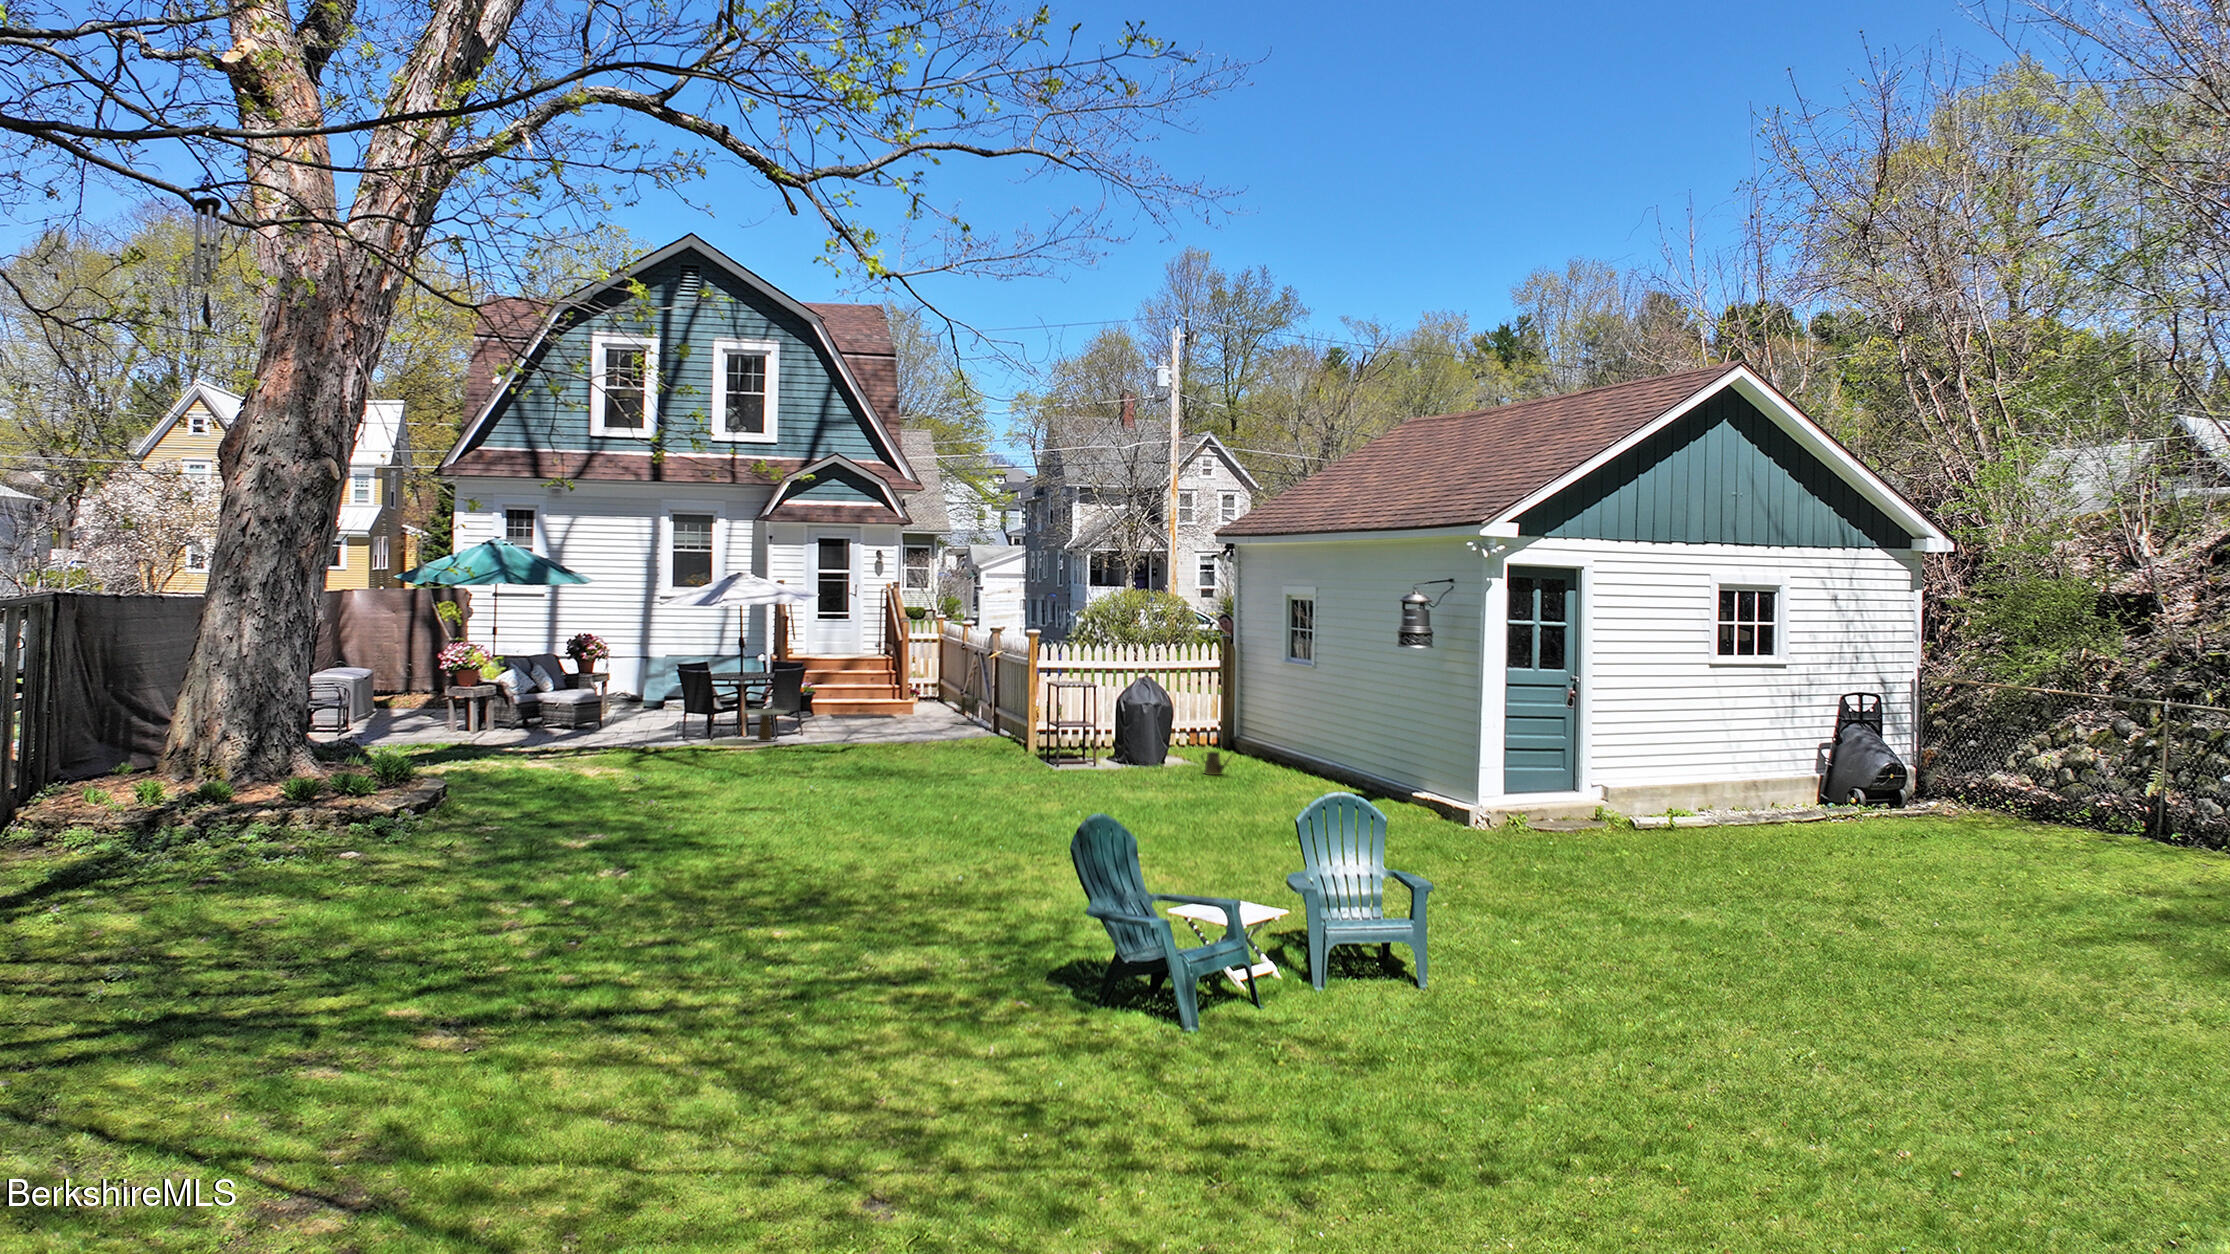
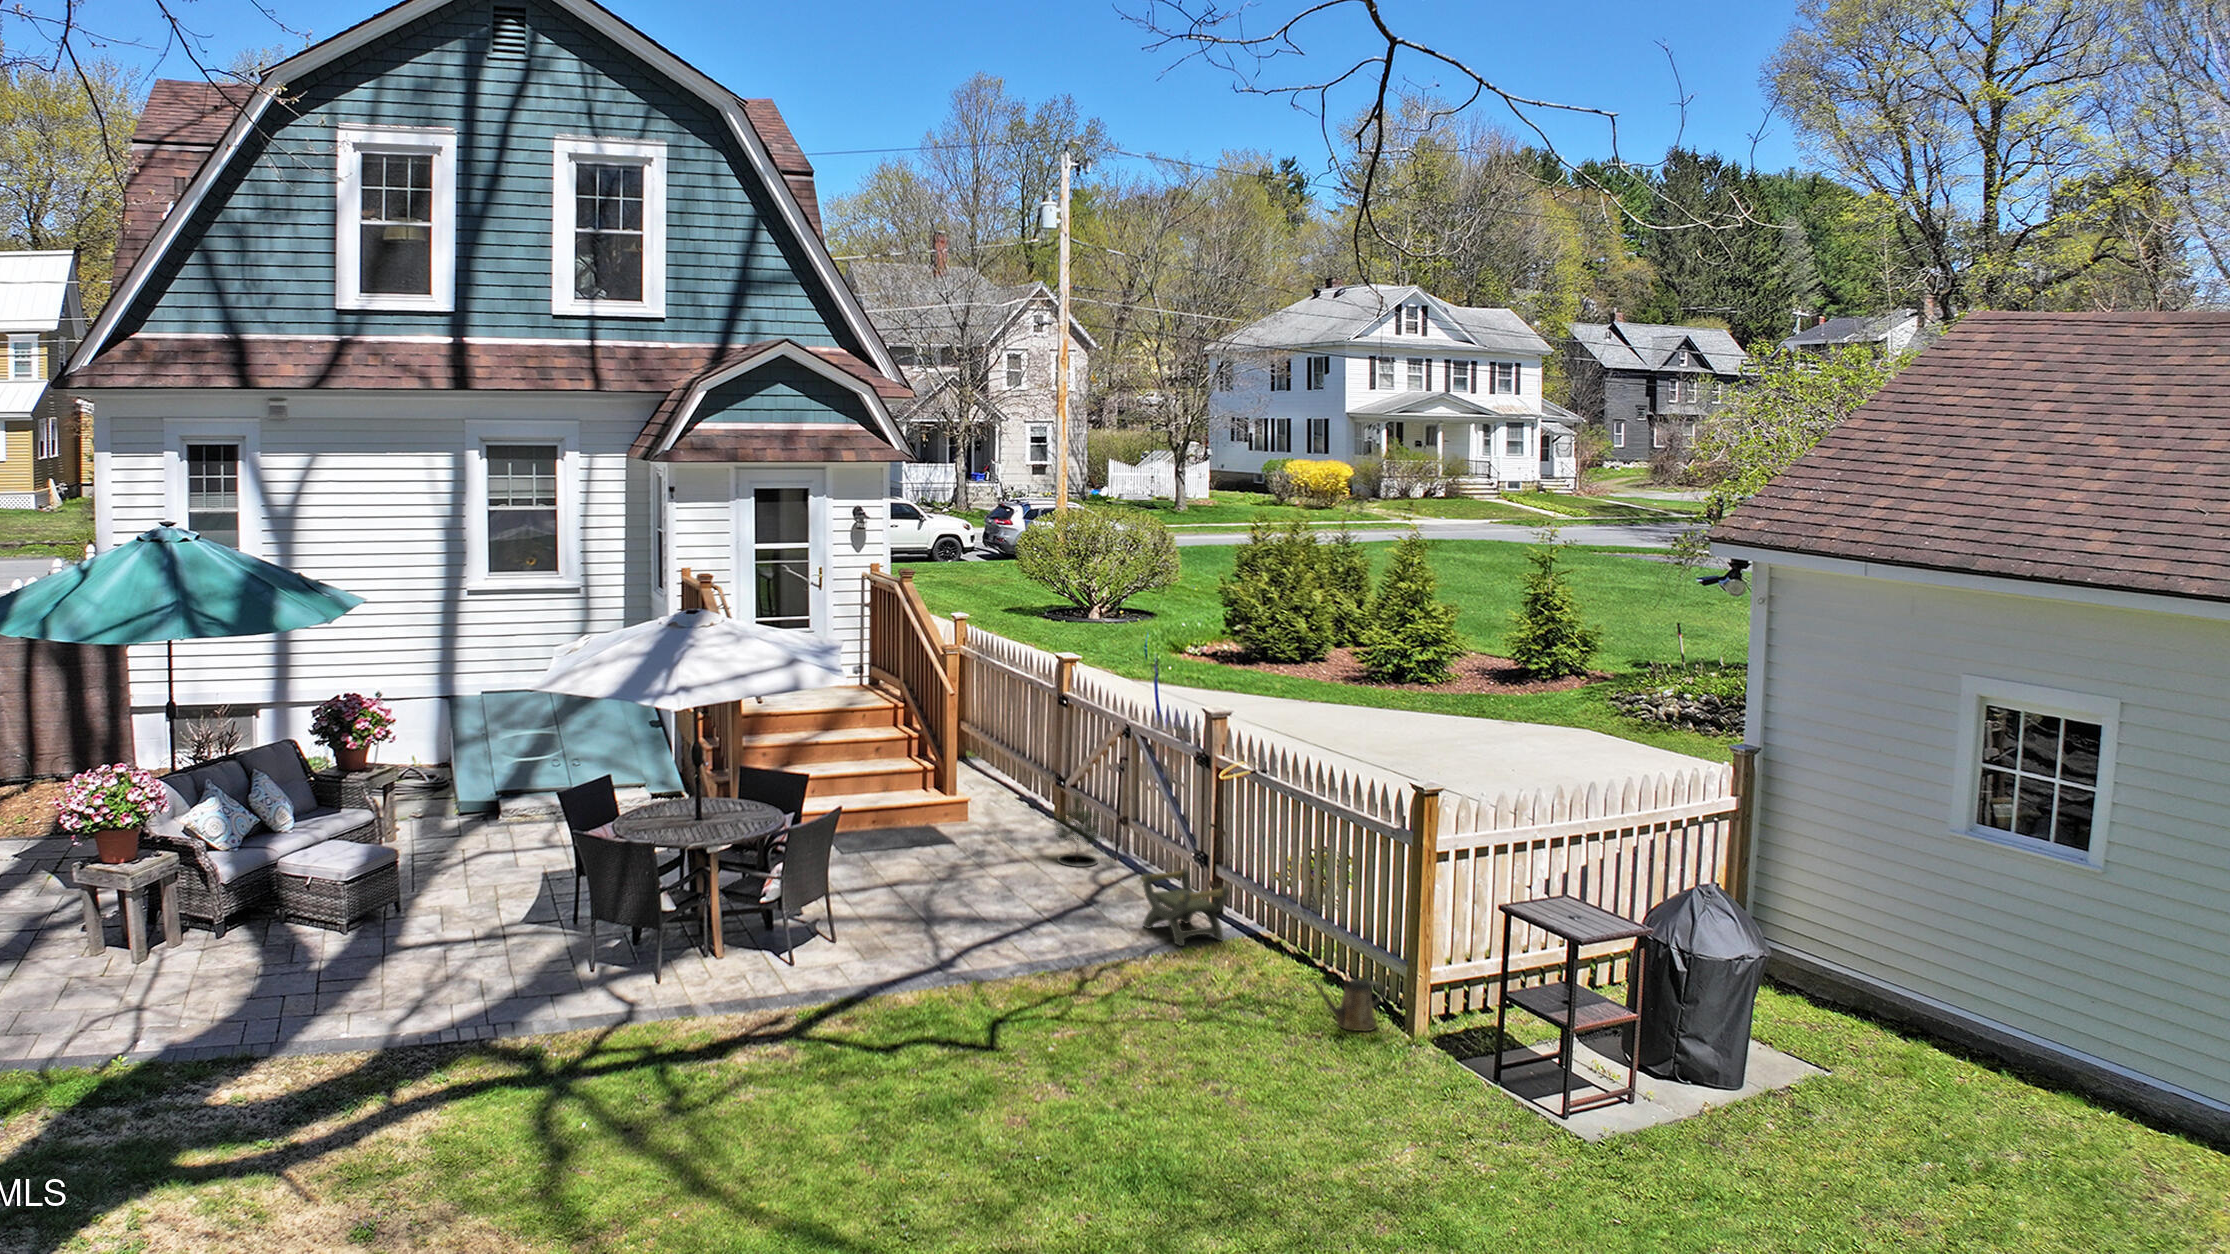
side table: present [743,709,789,742] -> none [699,898,797,980]
stool: none [976,710,1016,742] -> present [1141,869,1230,946]
watering can: present [1201,751,1230,775] -> present [1310,979,1385,1031]

